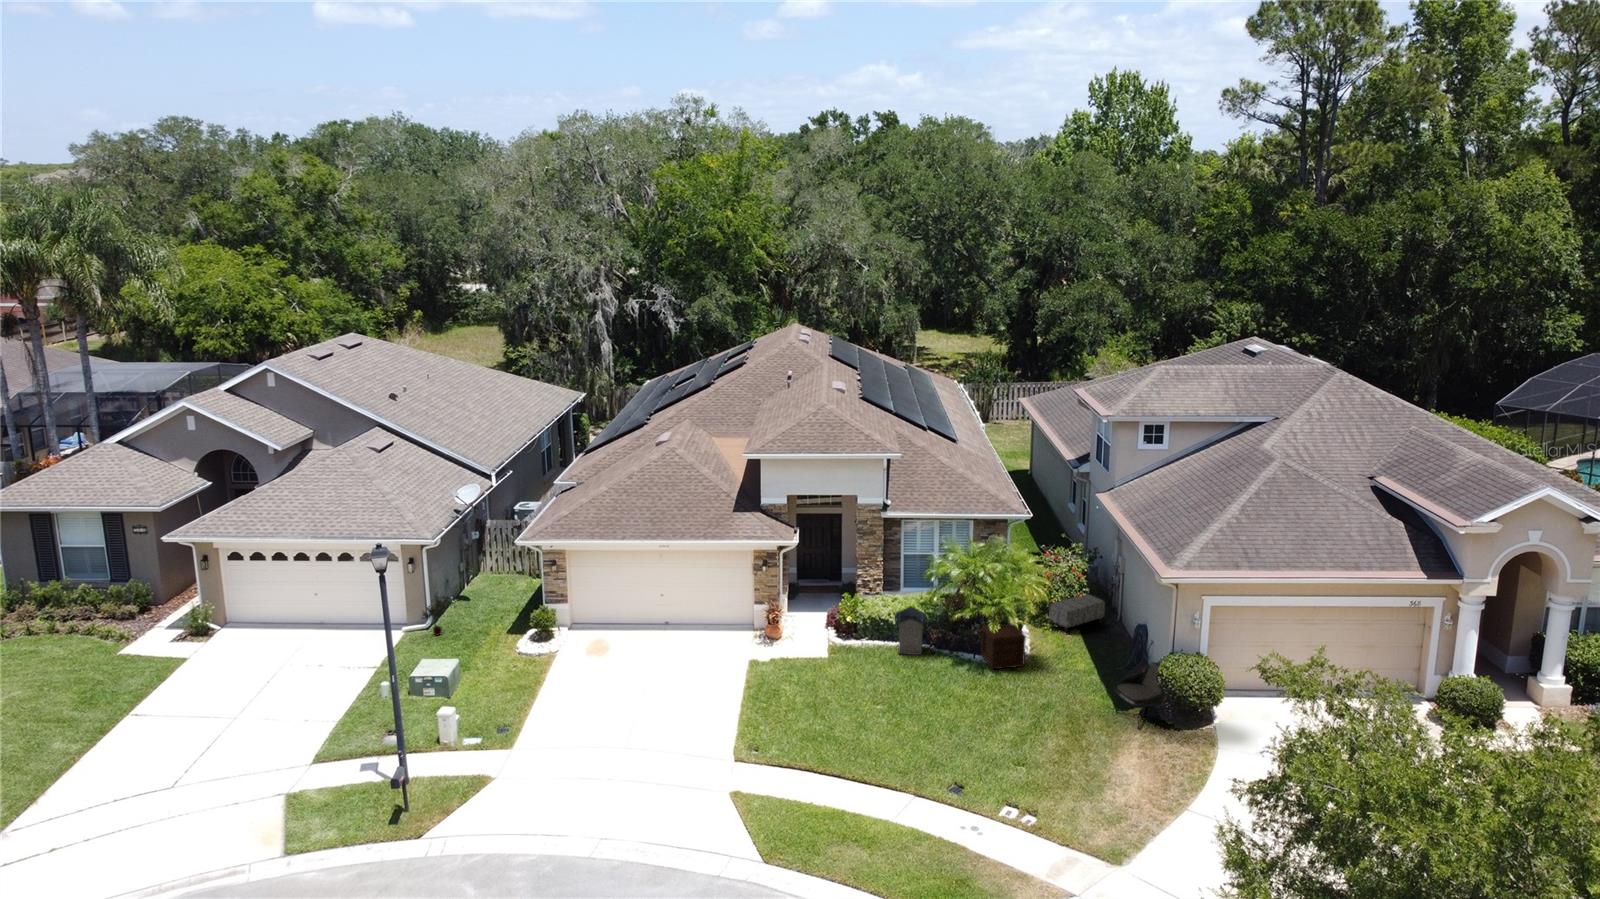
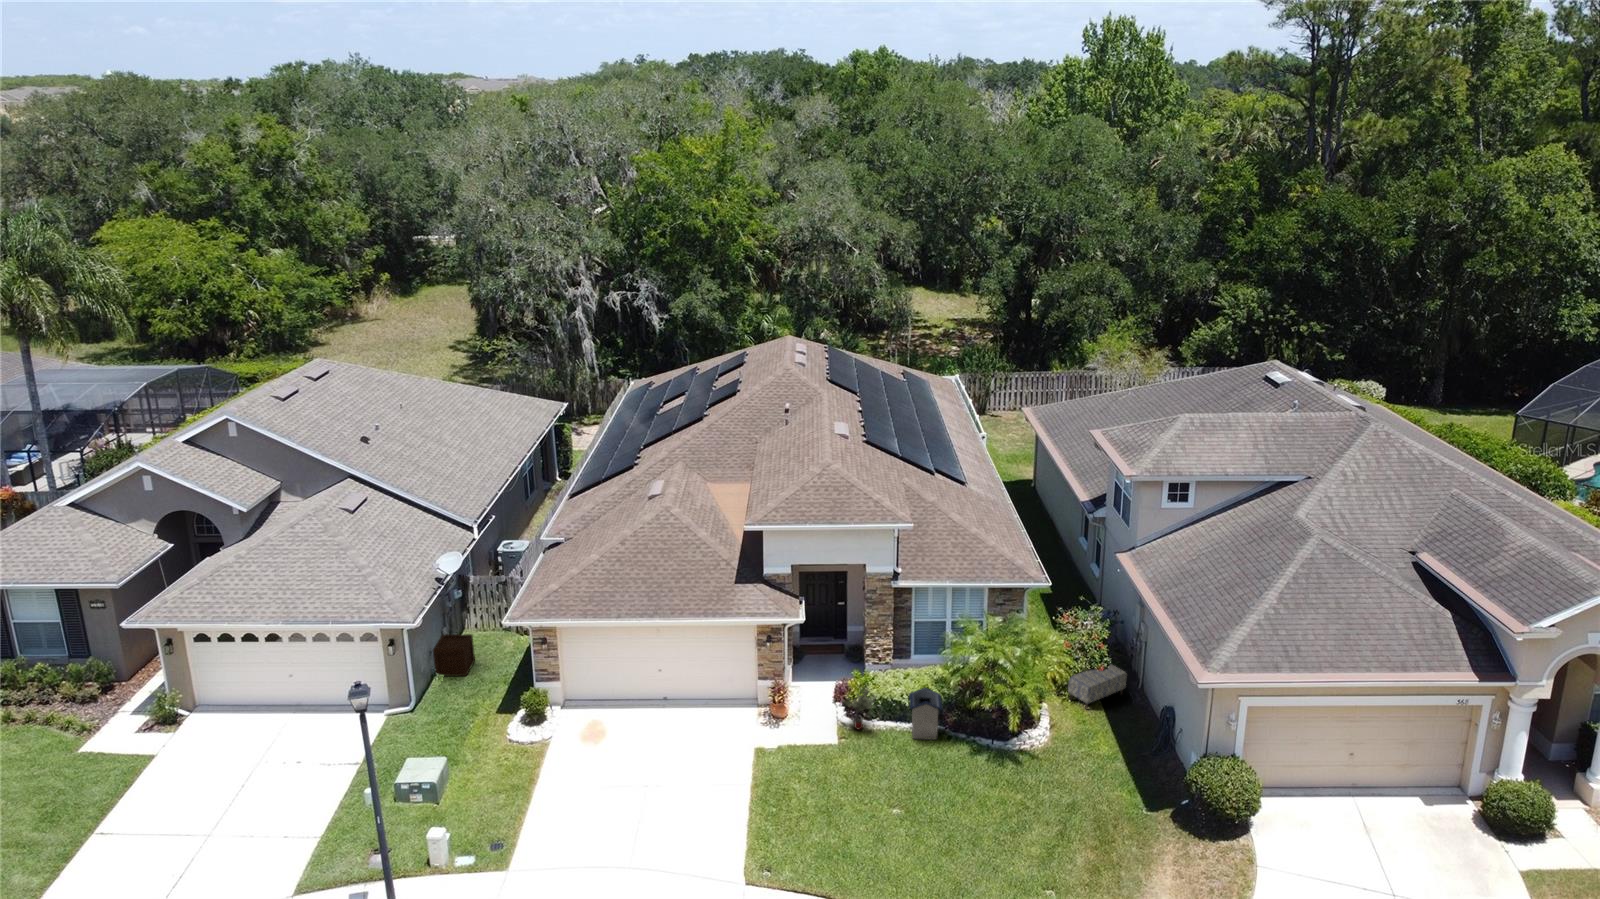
potted tree: present [422,594,450,636] -> present [842,688,876,730]
wooden crate: present [981,625,1026,669] -> present [433,634,475,676]
lounge chair: present [1113,662,1166,727] -> none [1143,766,1207,841]

